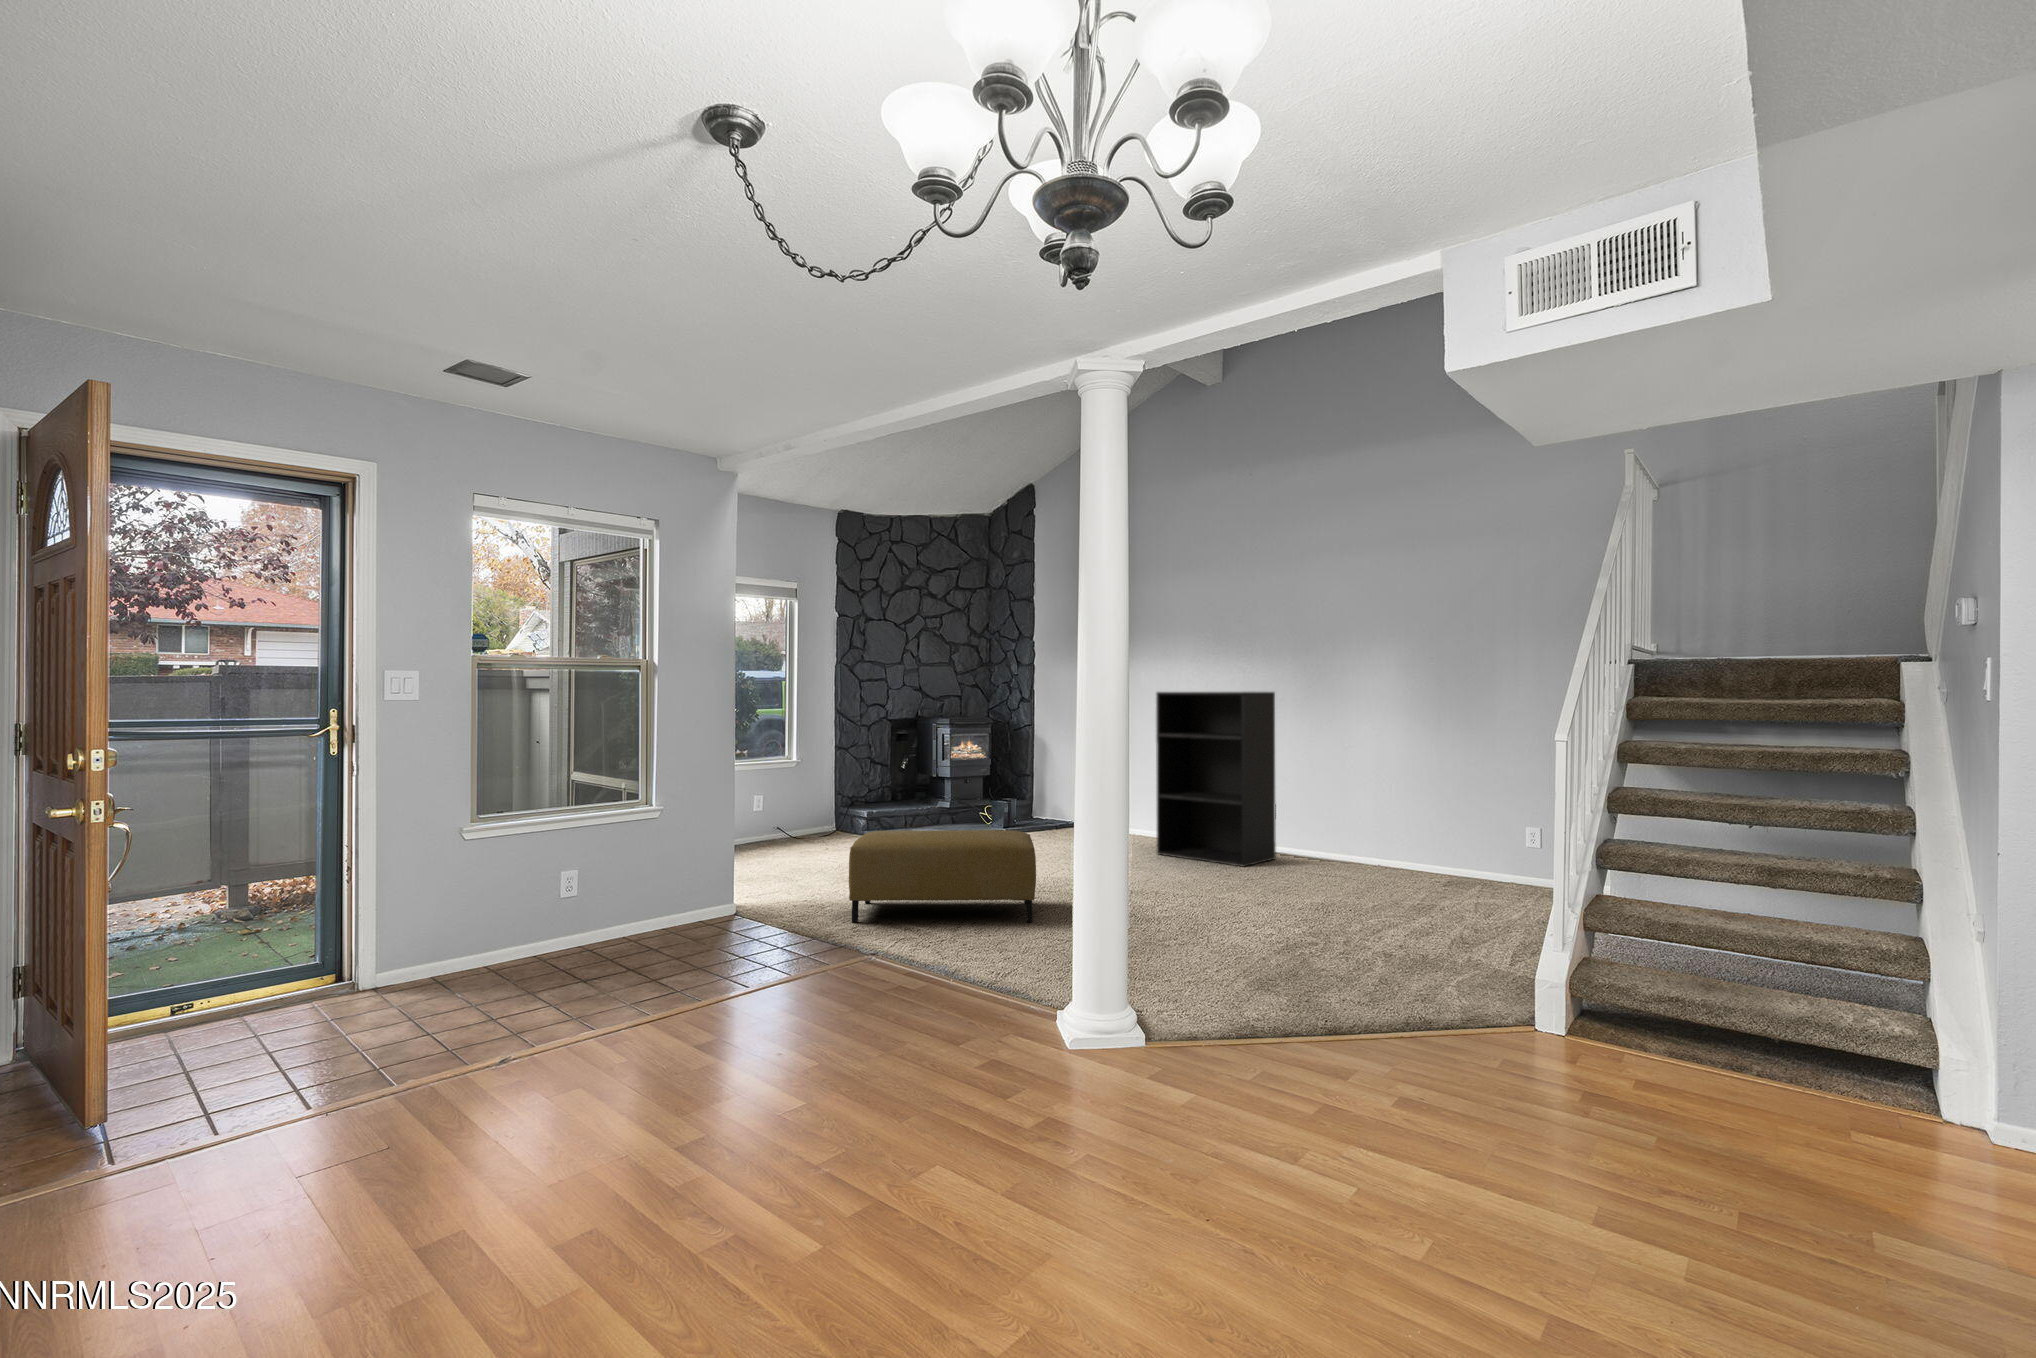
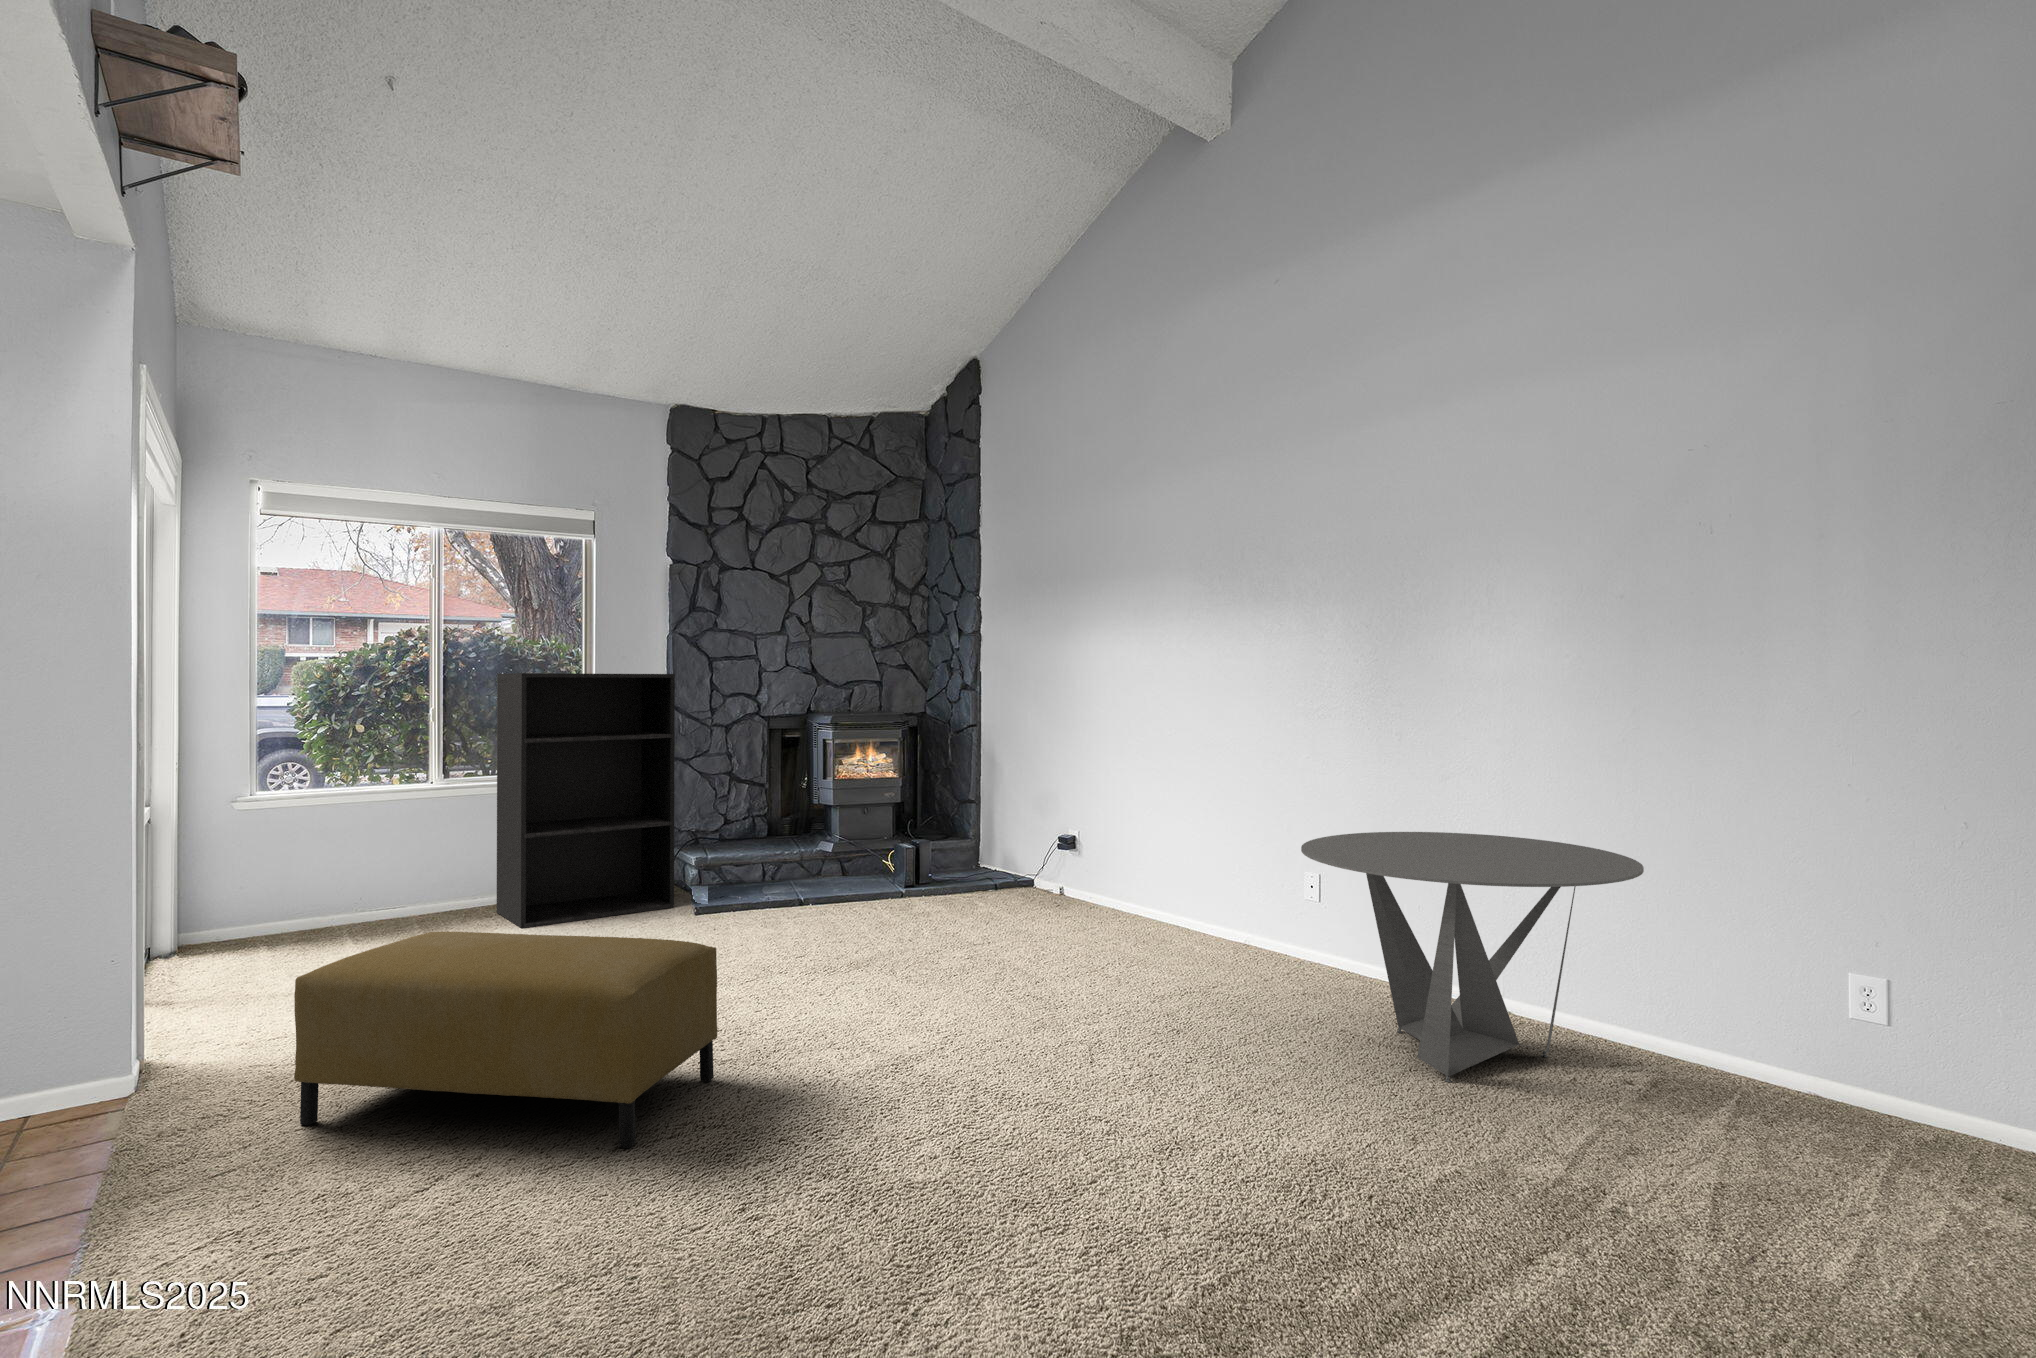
bookshelf: present [1156,692,1276,867] -> present [497,673,675,928]
coffee table: none [1301,776,1469,892] -> present [1301,832,1644,1082]

